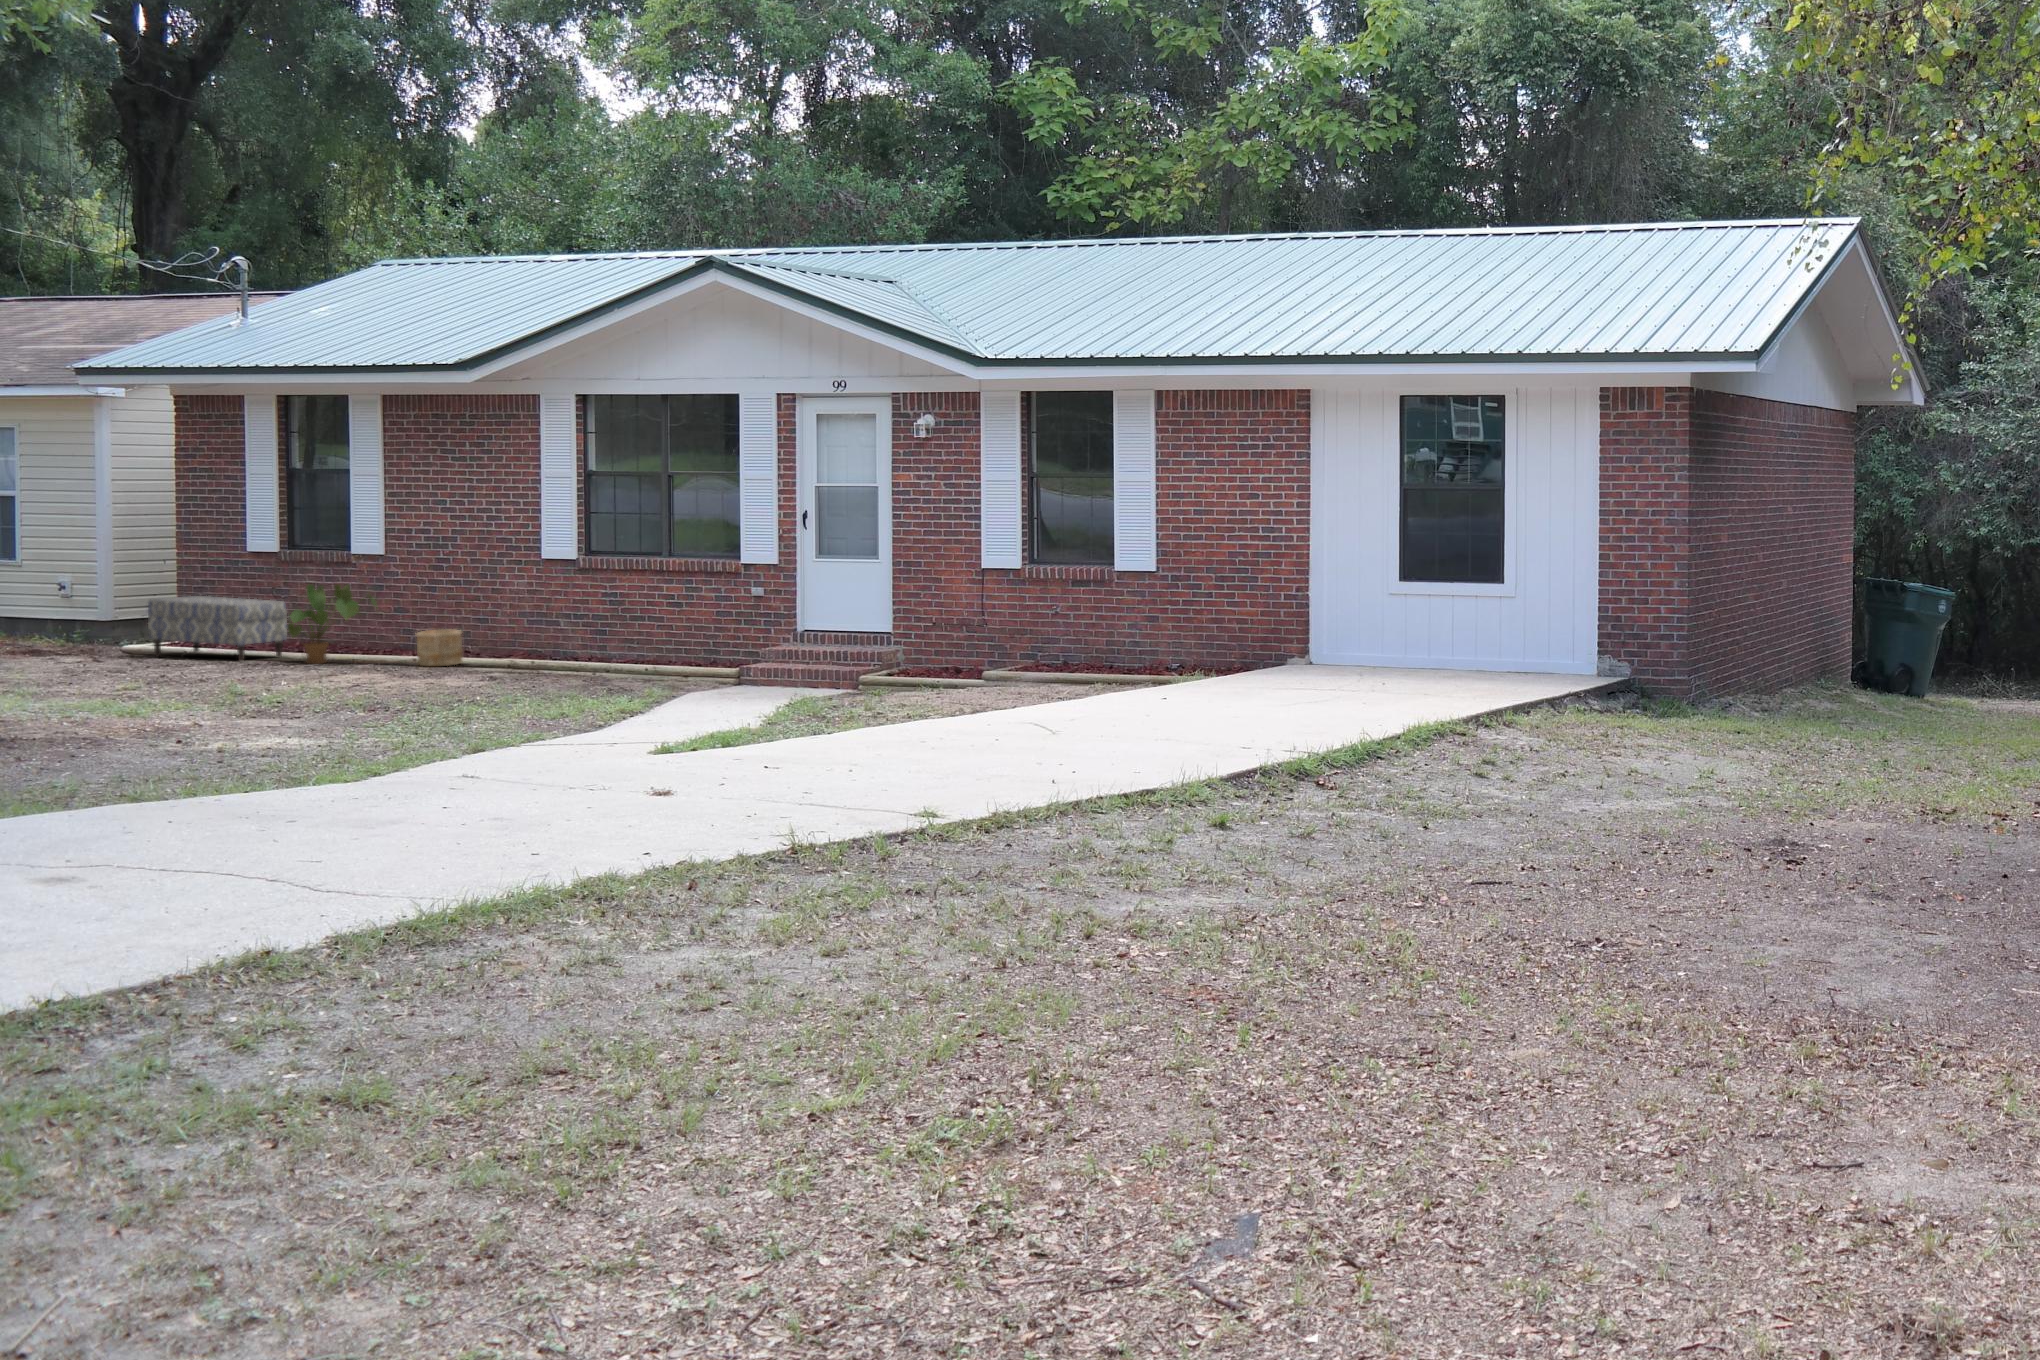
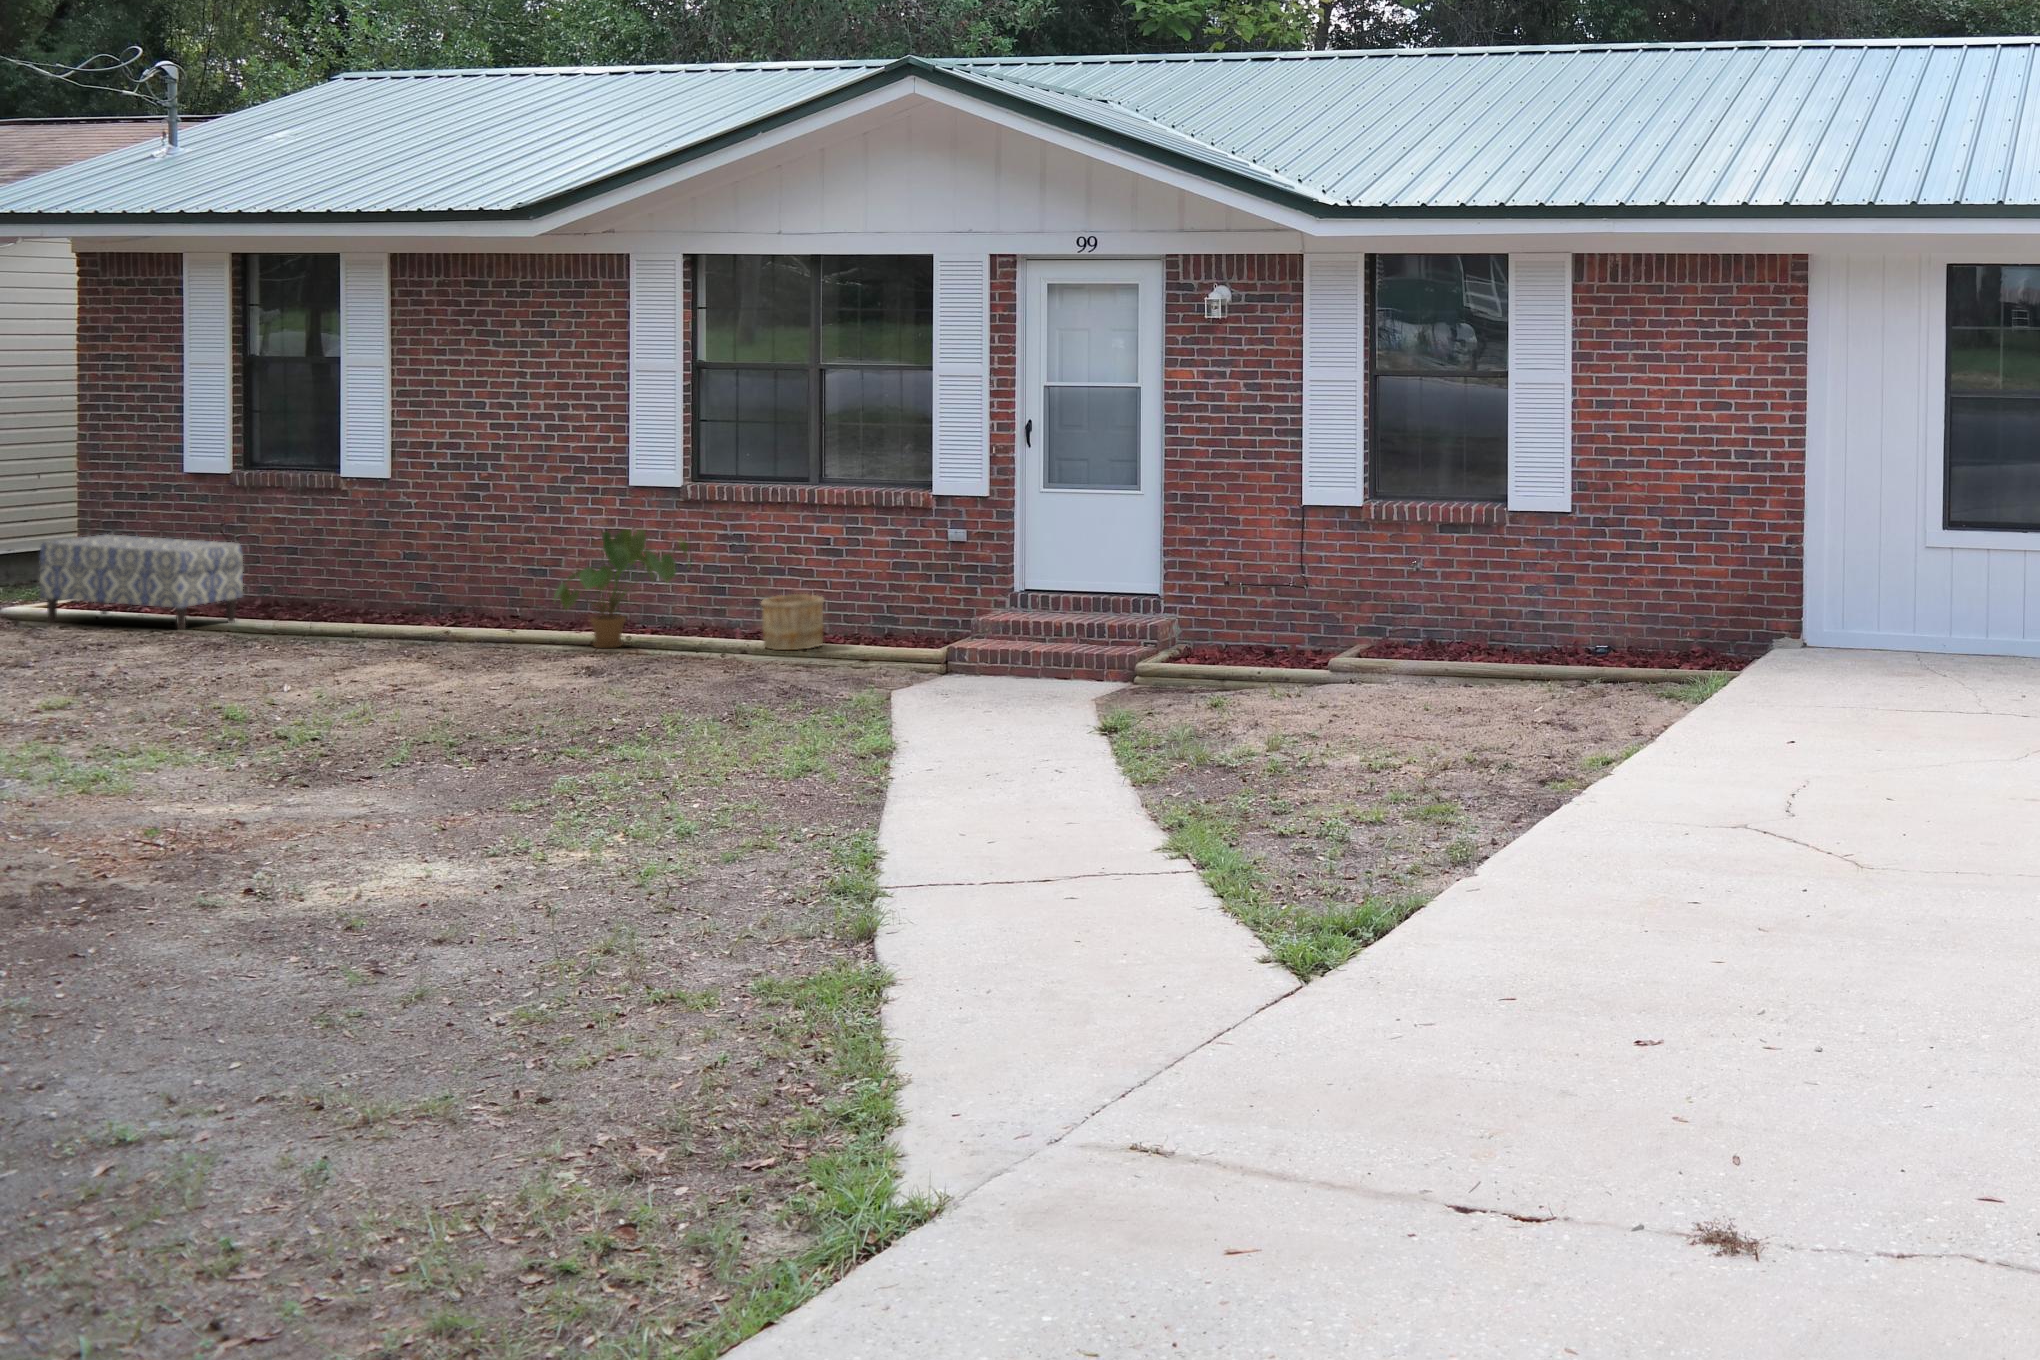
house plant: present [277,584,377,664] -> present [554,529,690,648]
wooden bucket: present [416,629,462,666] -> present [761,594,825,650]

